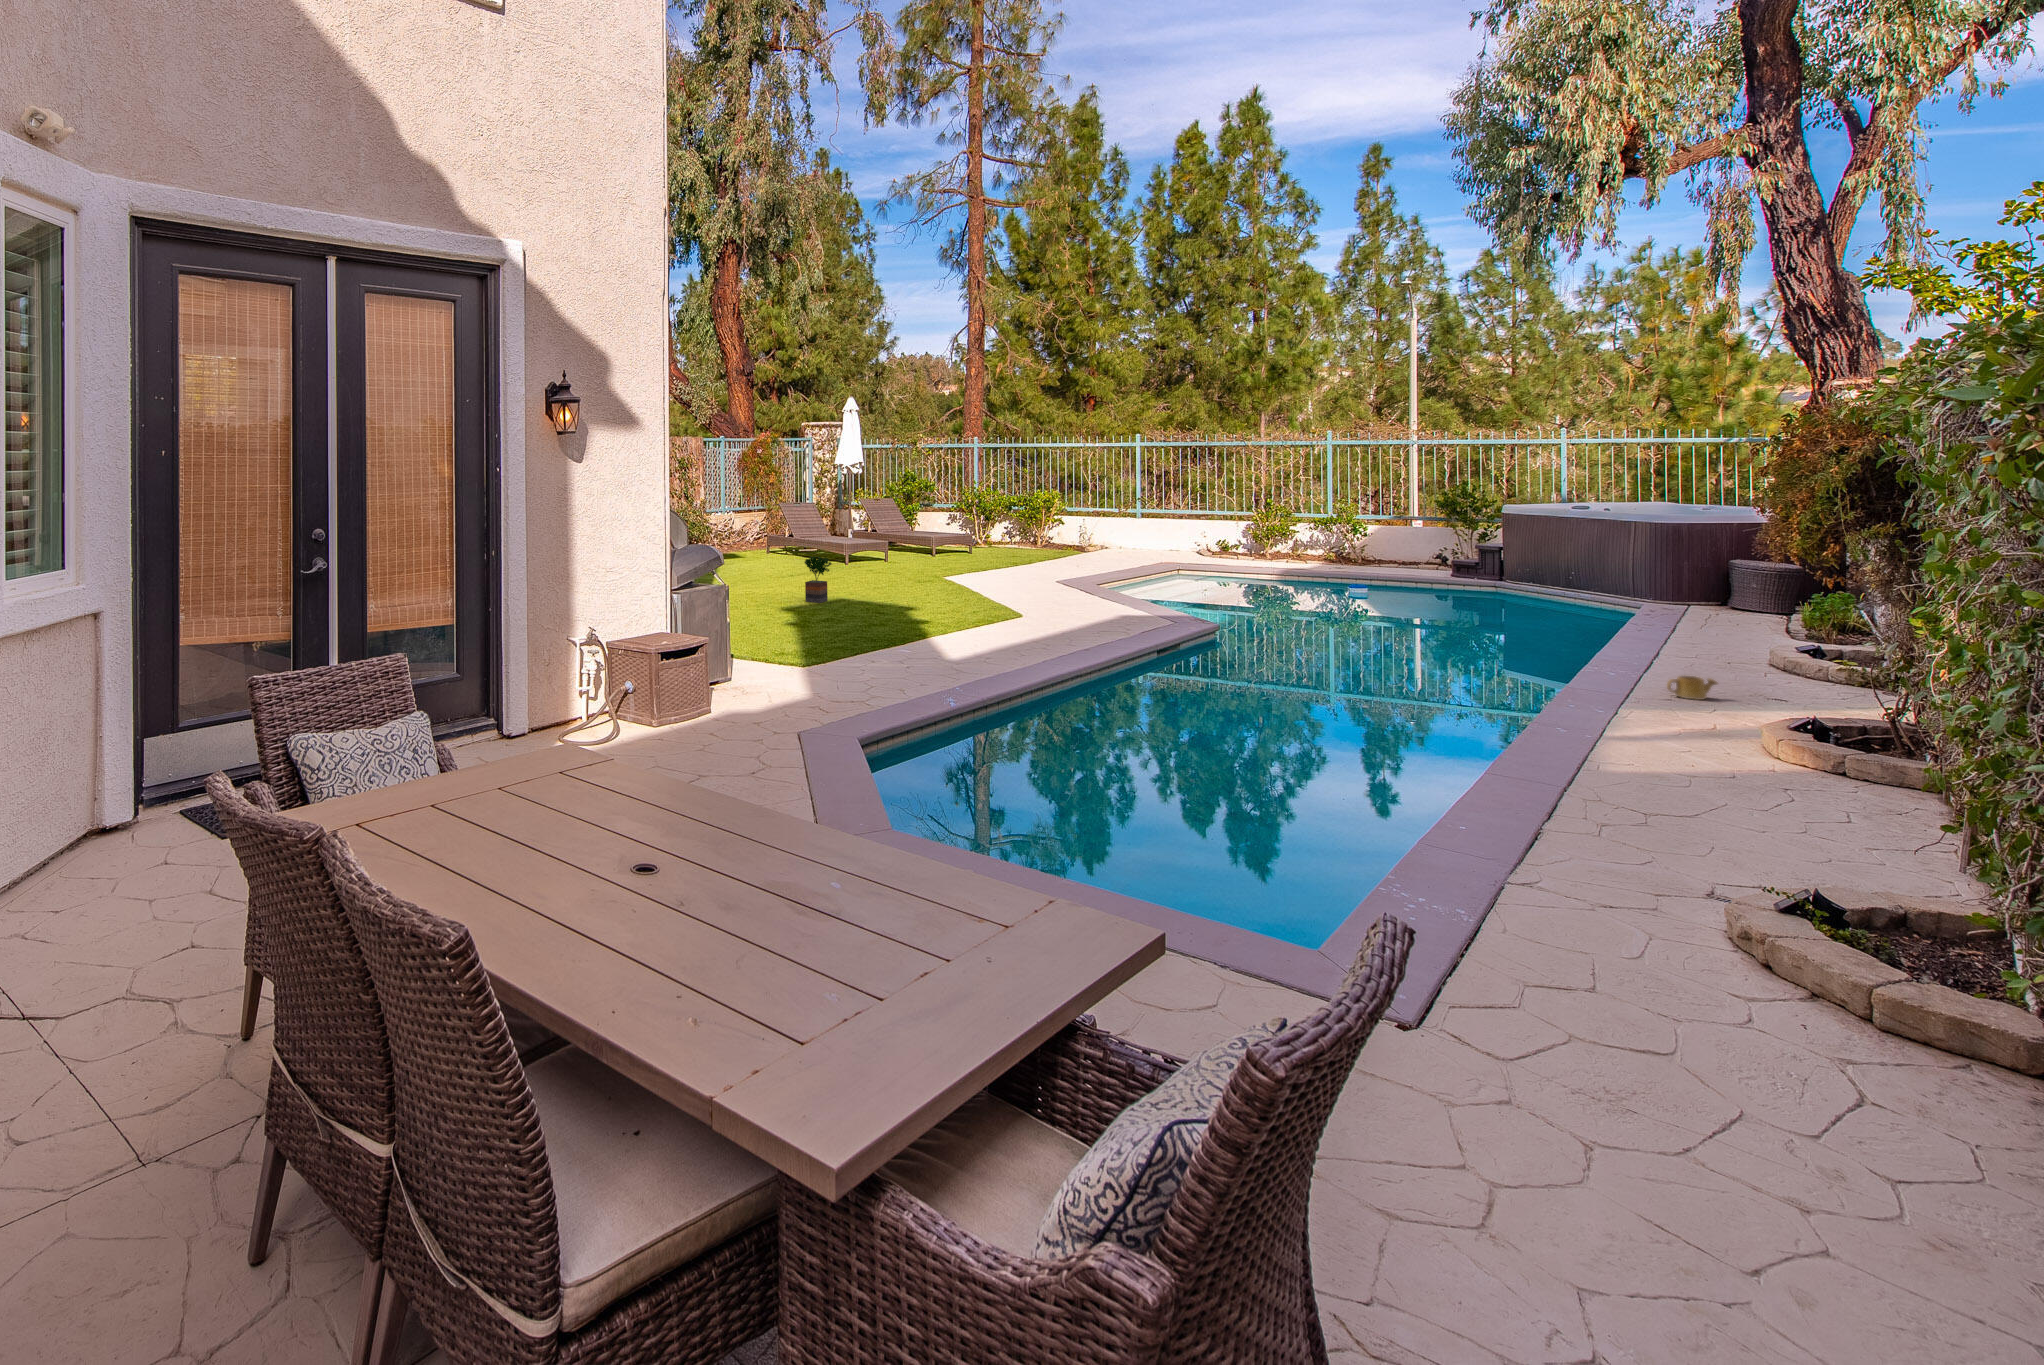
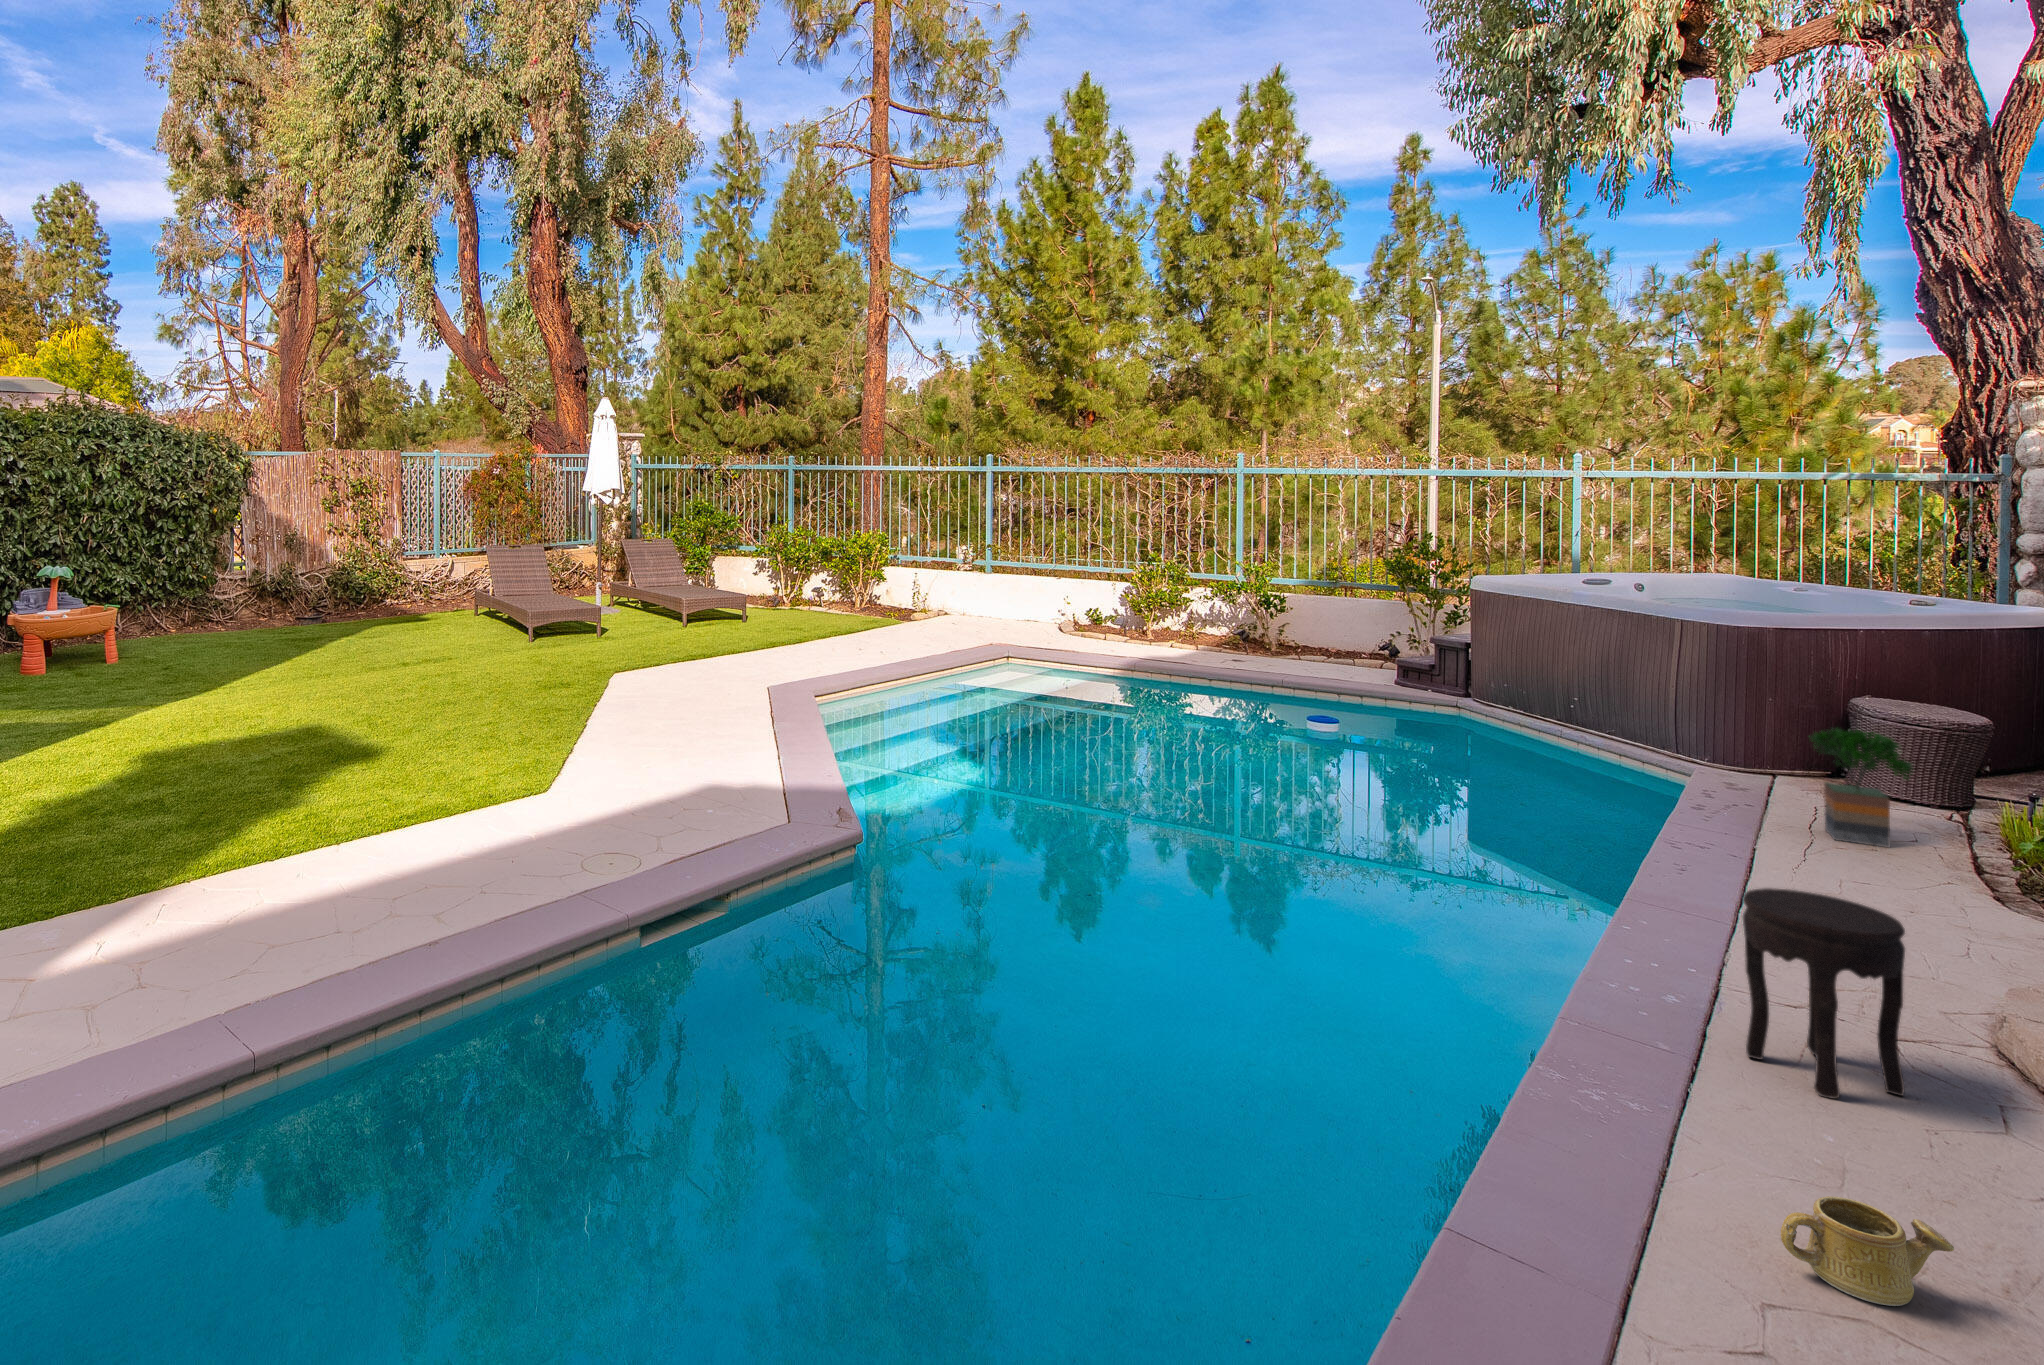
potted tree: present [805,557,832,603] -> present [1809,728,1912,847]
side table: none [1657,608,1716,675] -> present [1743,888,1905,1099]

